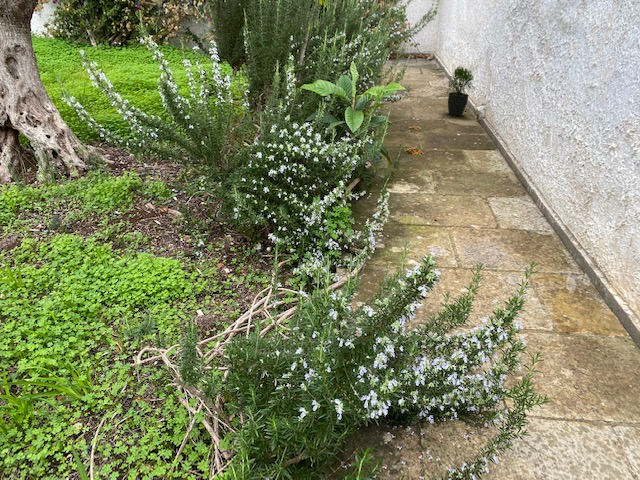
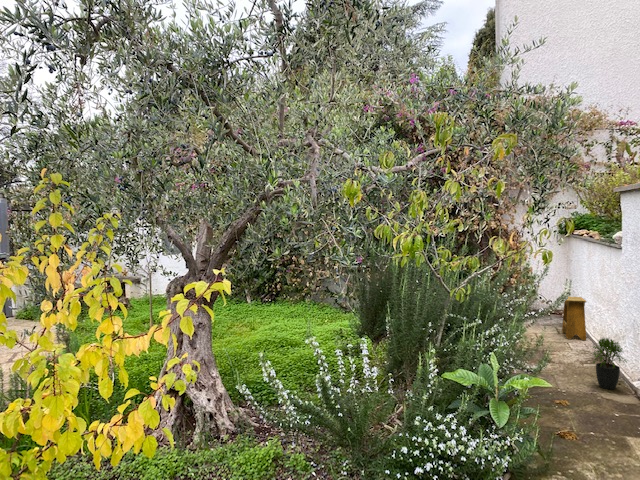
stool: none [424,34,450,79] -> present [562,297,586,340]

